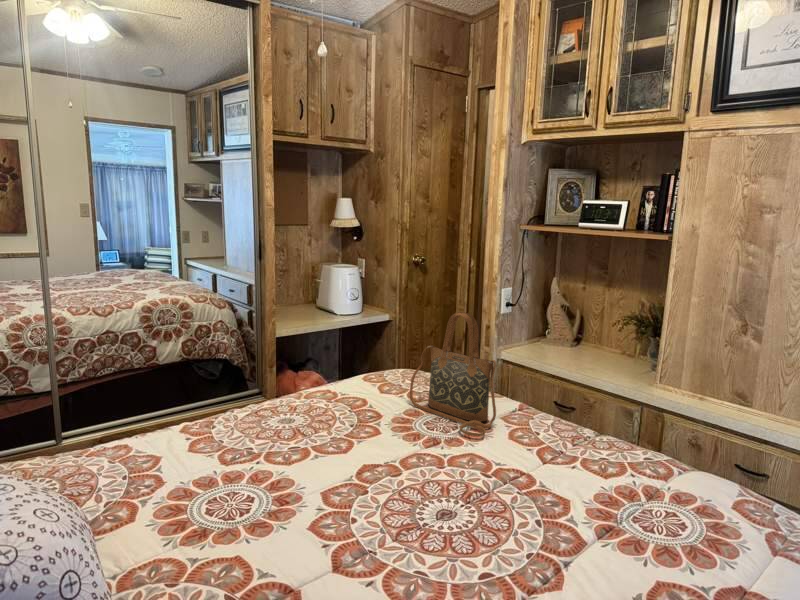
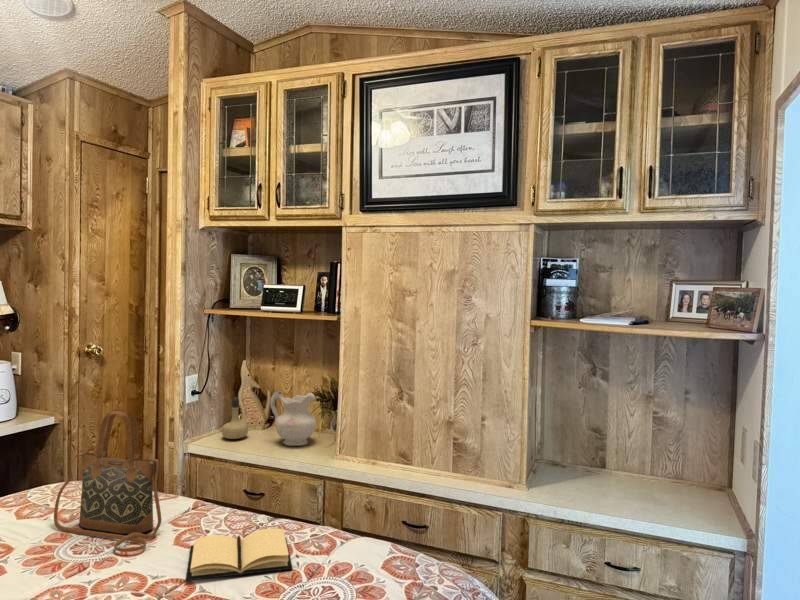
ceramic pitcher: none [582,311,631,369] -> present [271,391,316,446]
perfume bottle: none [531,313,557,353] -> present [222,397,248,439]
book: none [524,437,629,487] -> present [186,529,292,581]

